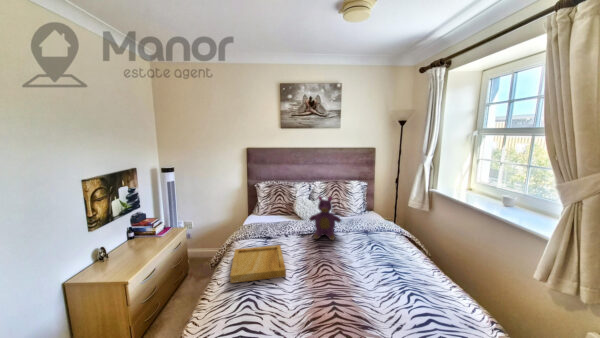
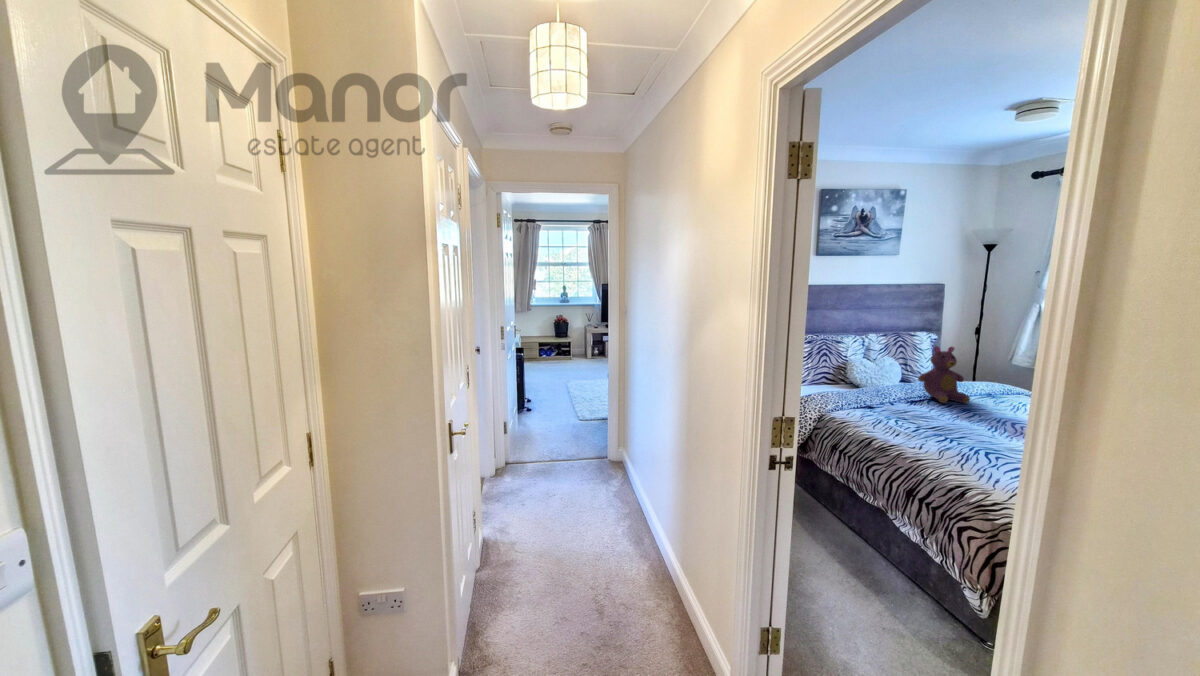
tray: present [230,245,286,283] -> none [871,408,979,443]

